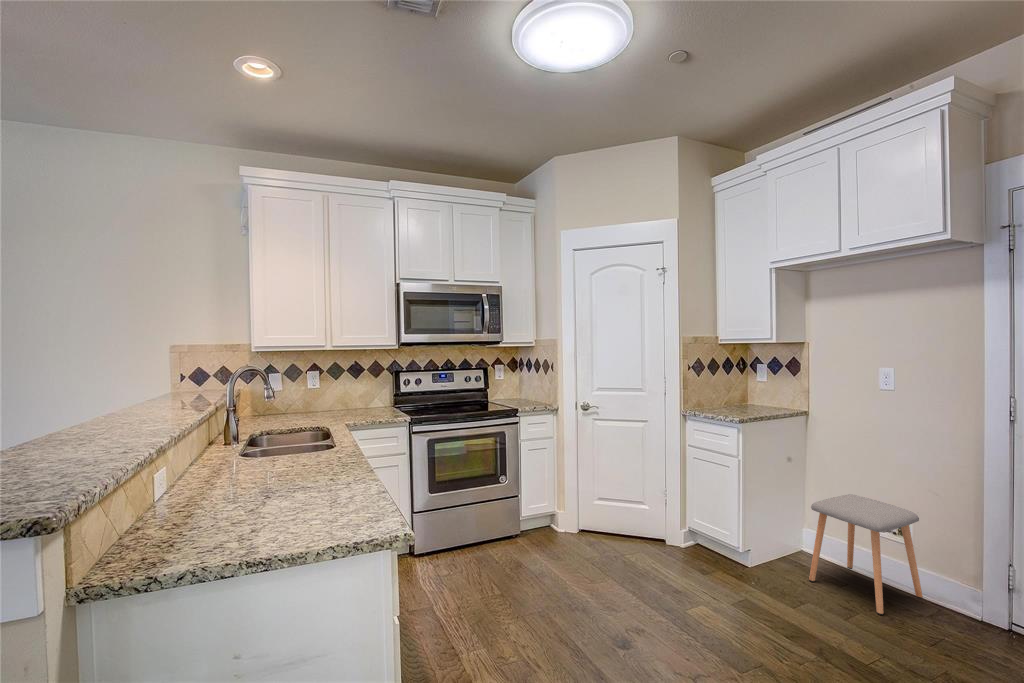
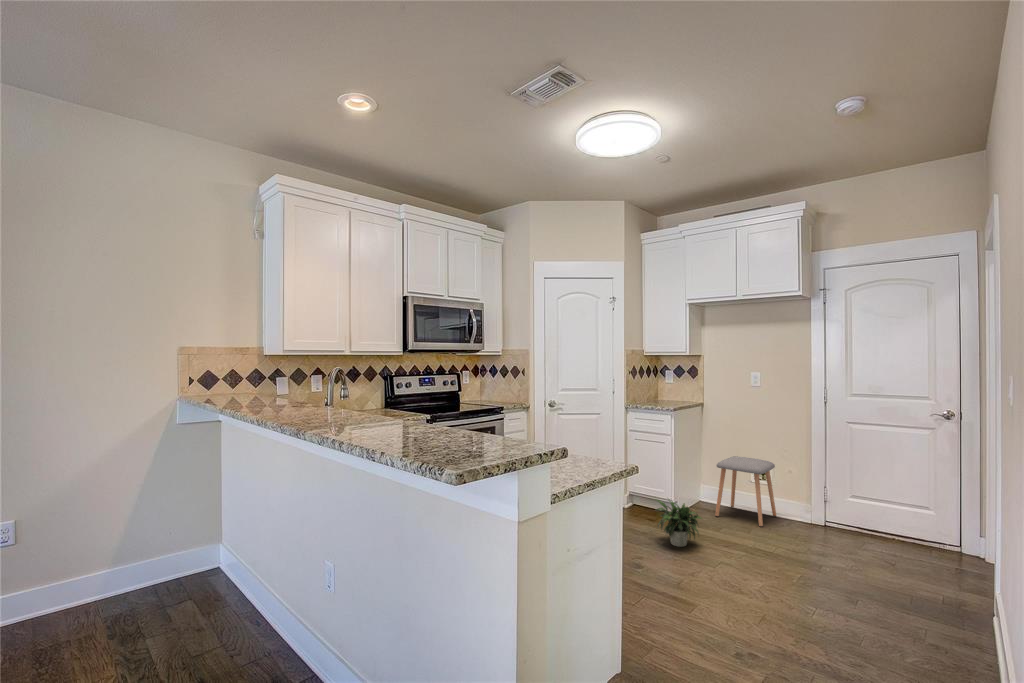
potted plant: none [682,549,750,627] -> present [656,500,702,547]

